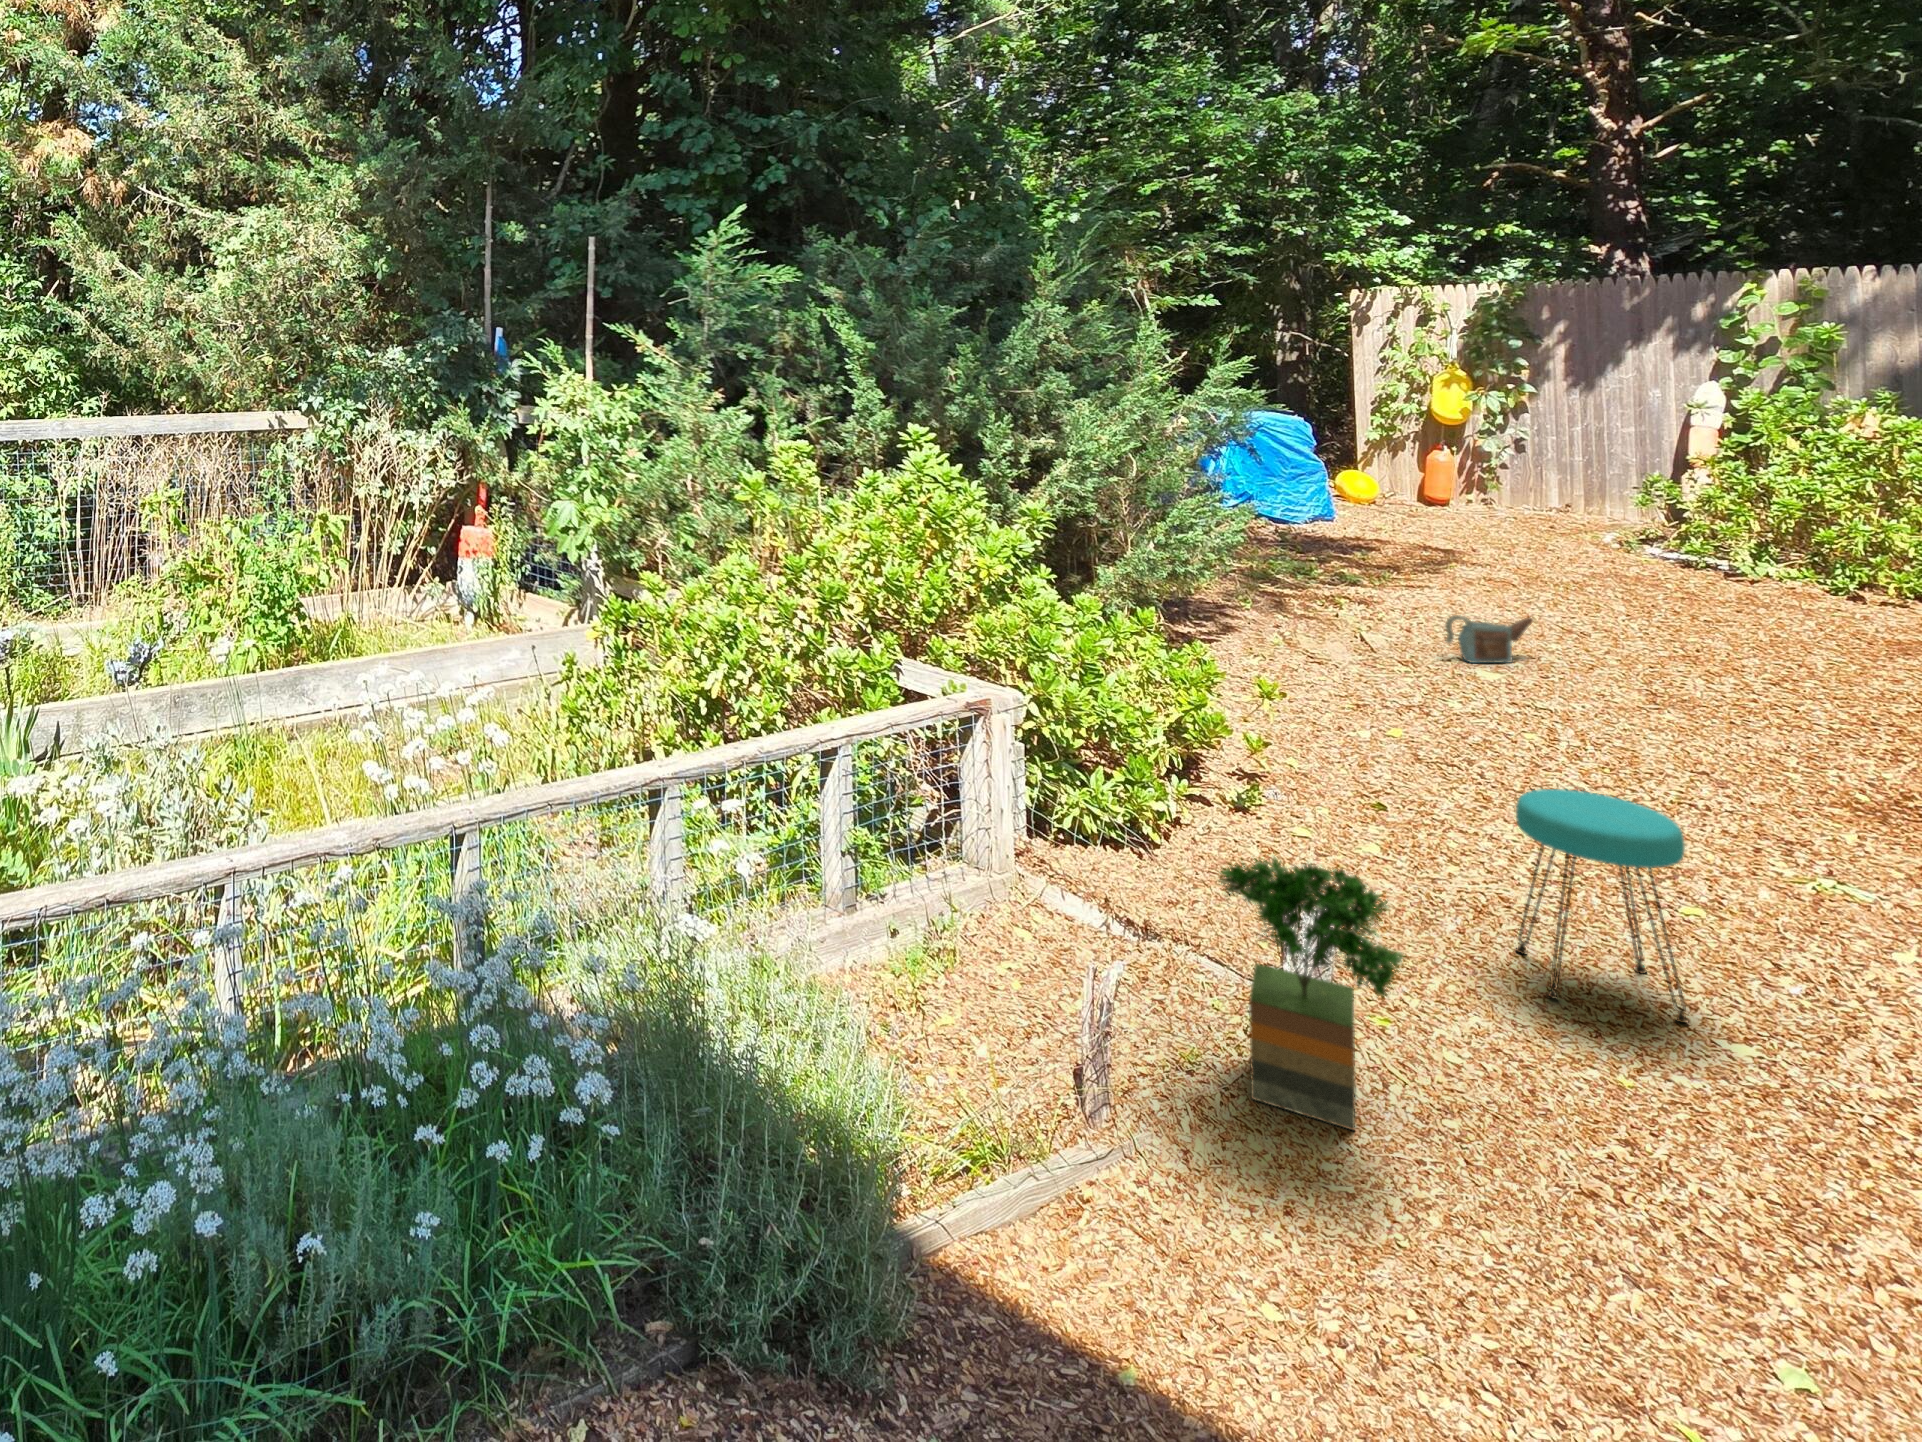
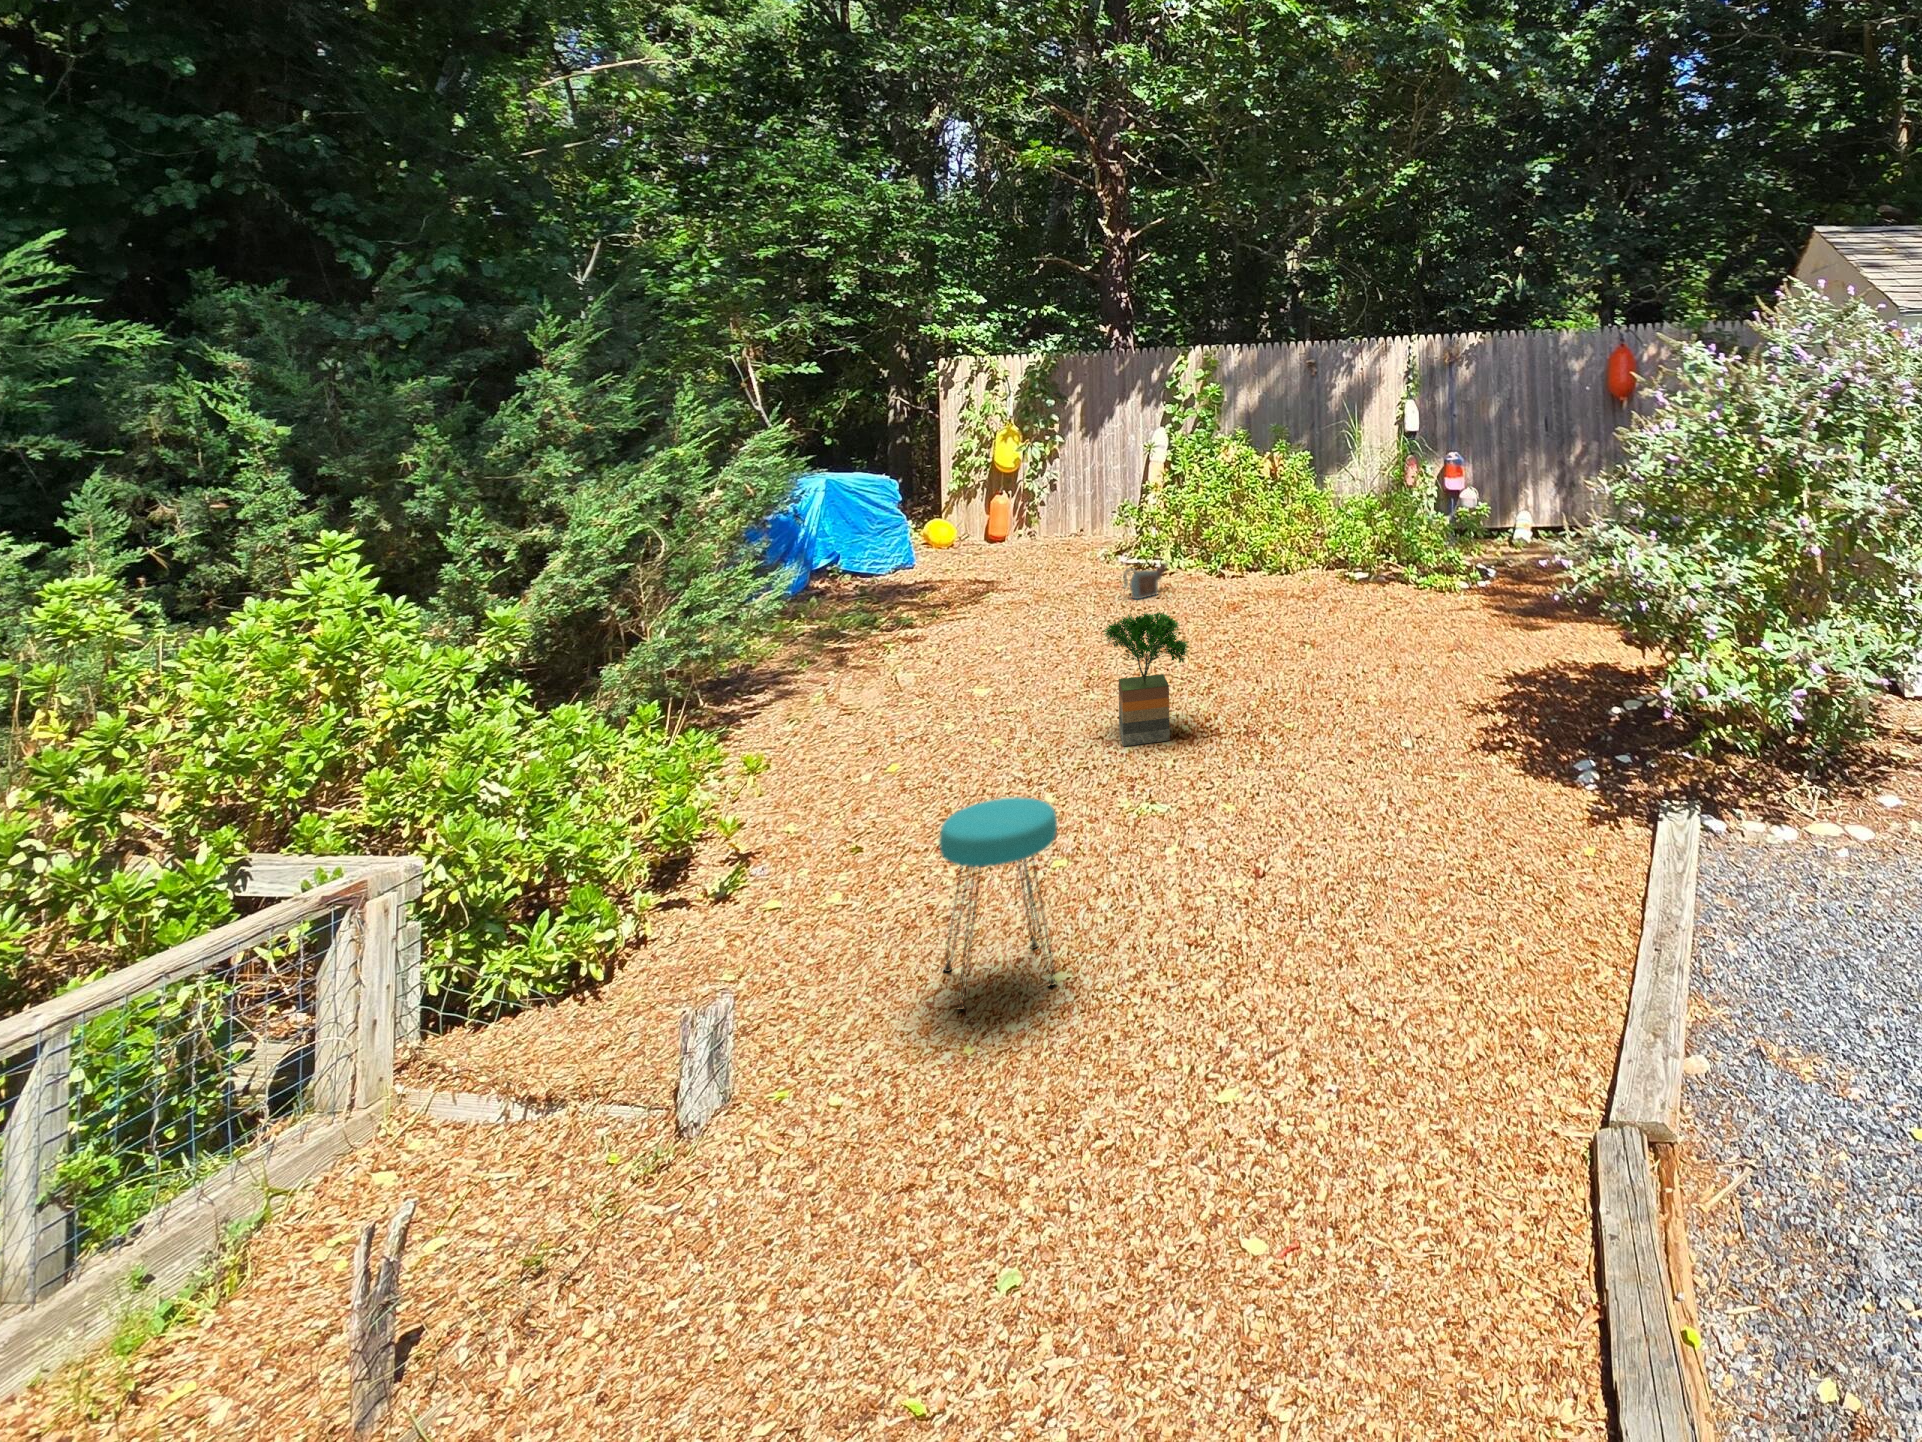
watering can: present [1445,615,1533,663] -> present [1123,563,1168,599]
potted tree: present [1218,857,1405,1130] -> present [1104,612,1188,746]

